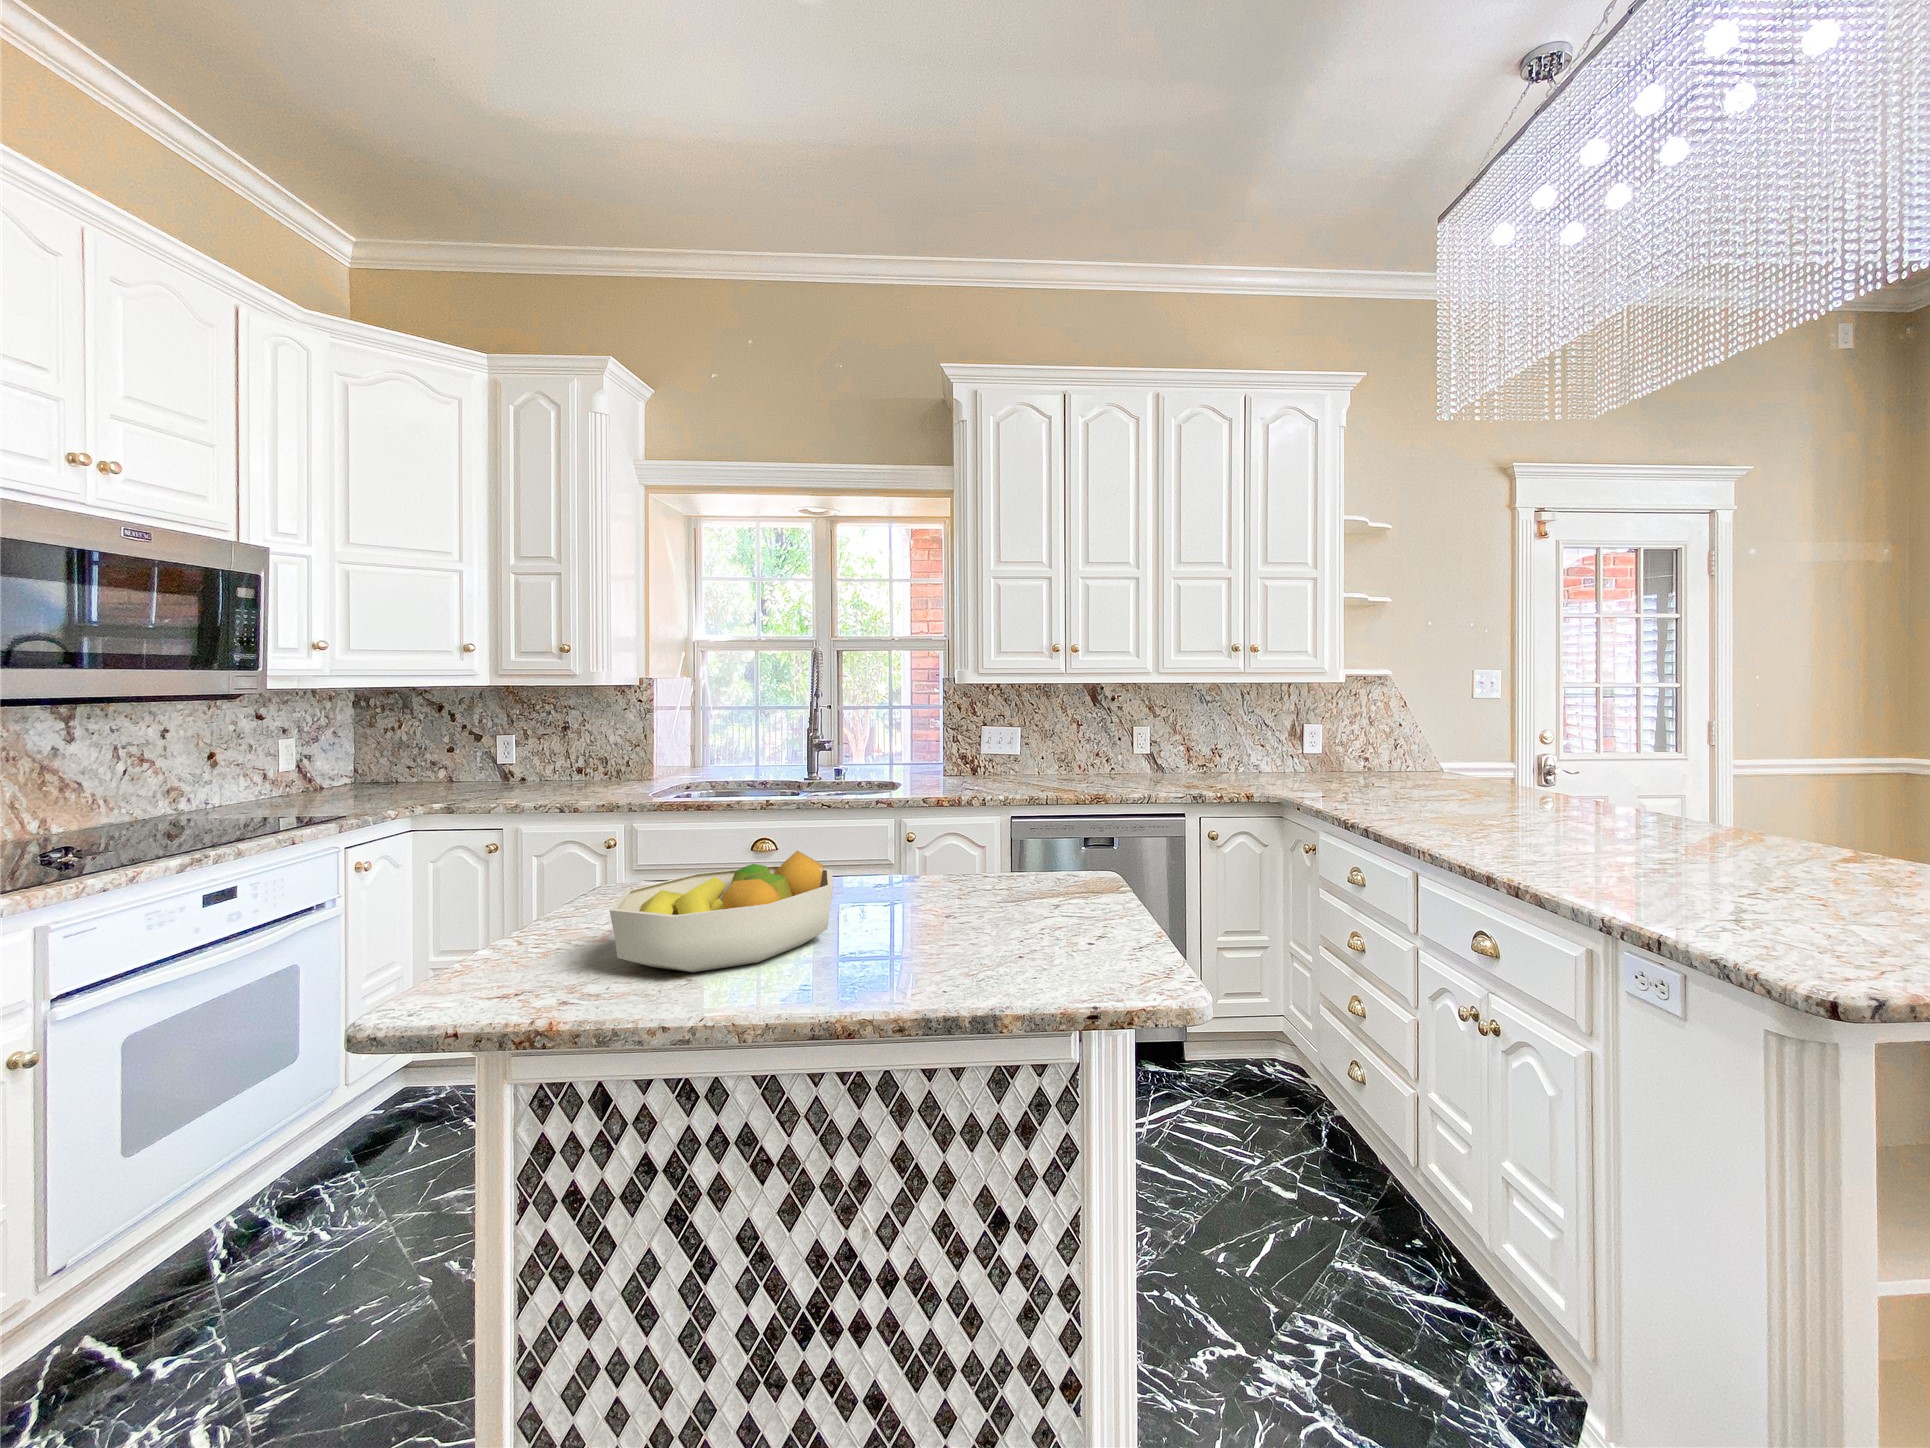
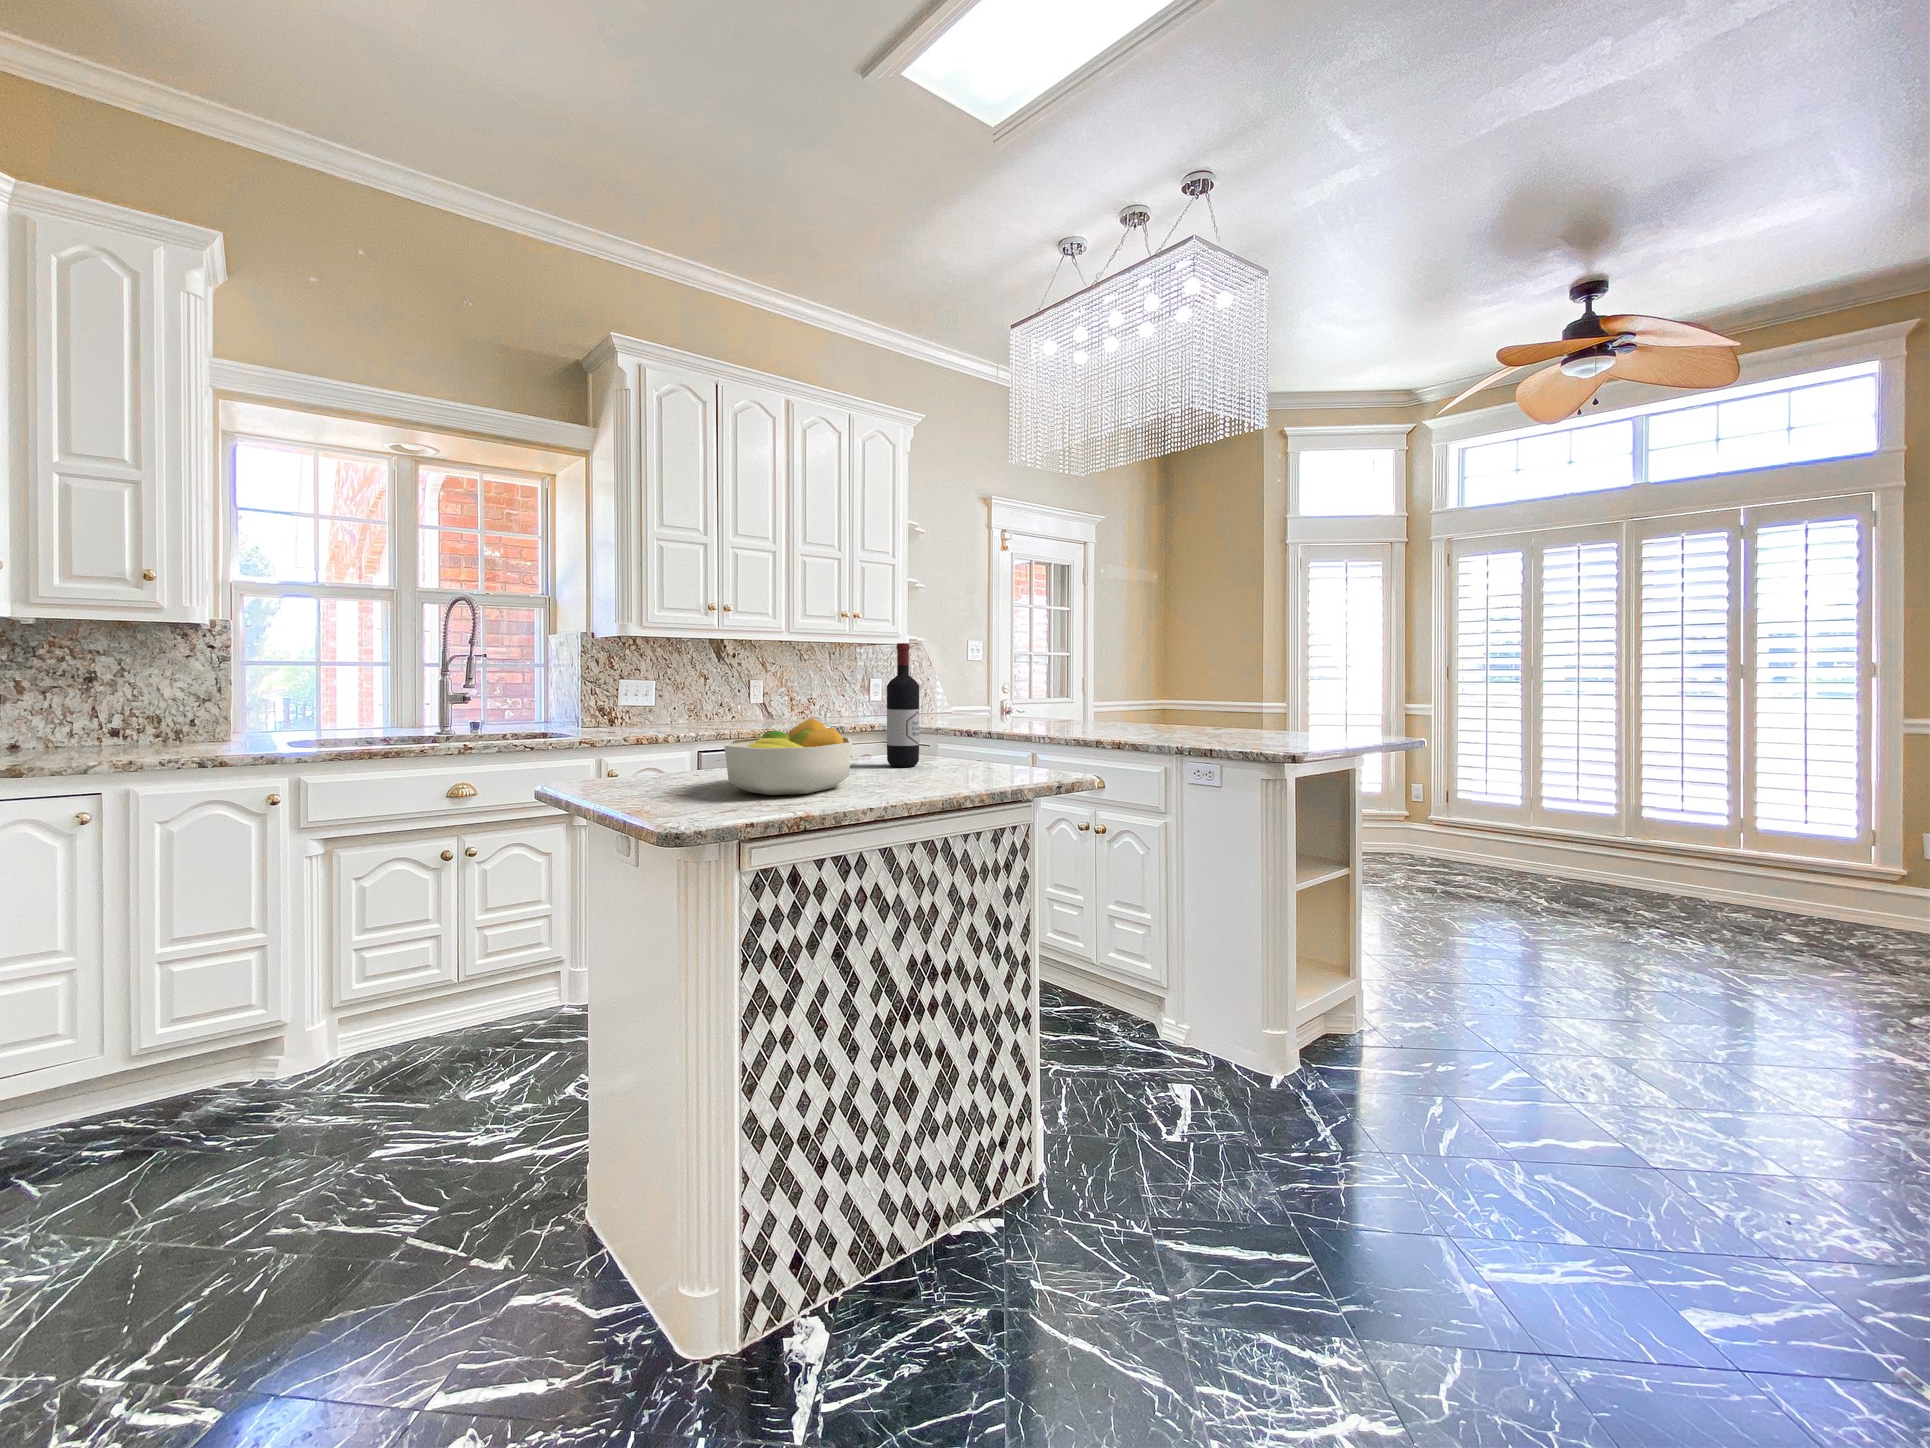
wine bottle: none [967,741,1013,919] -> present [887,643,919,767]

